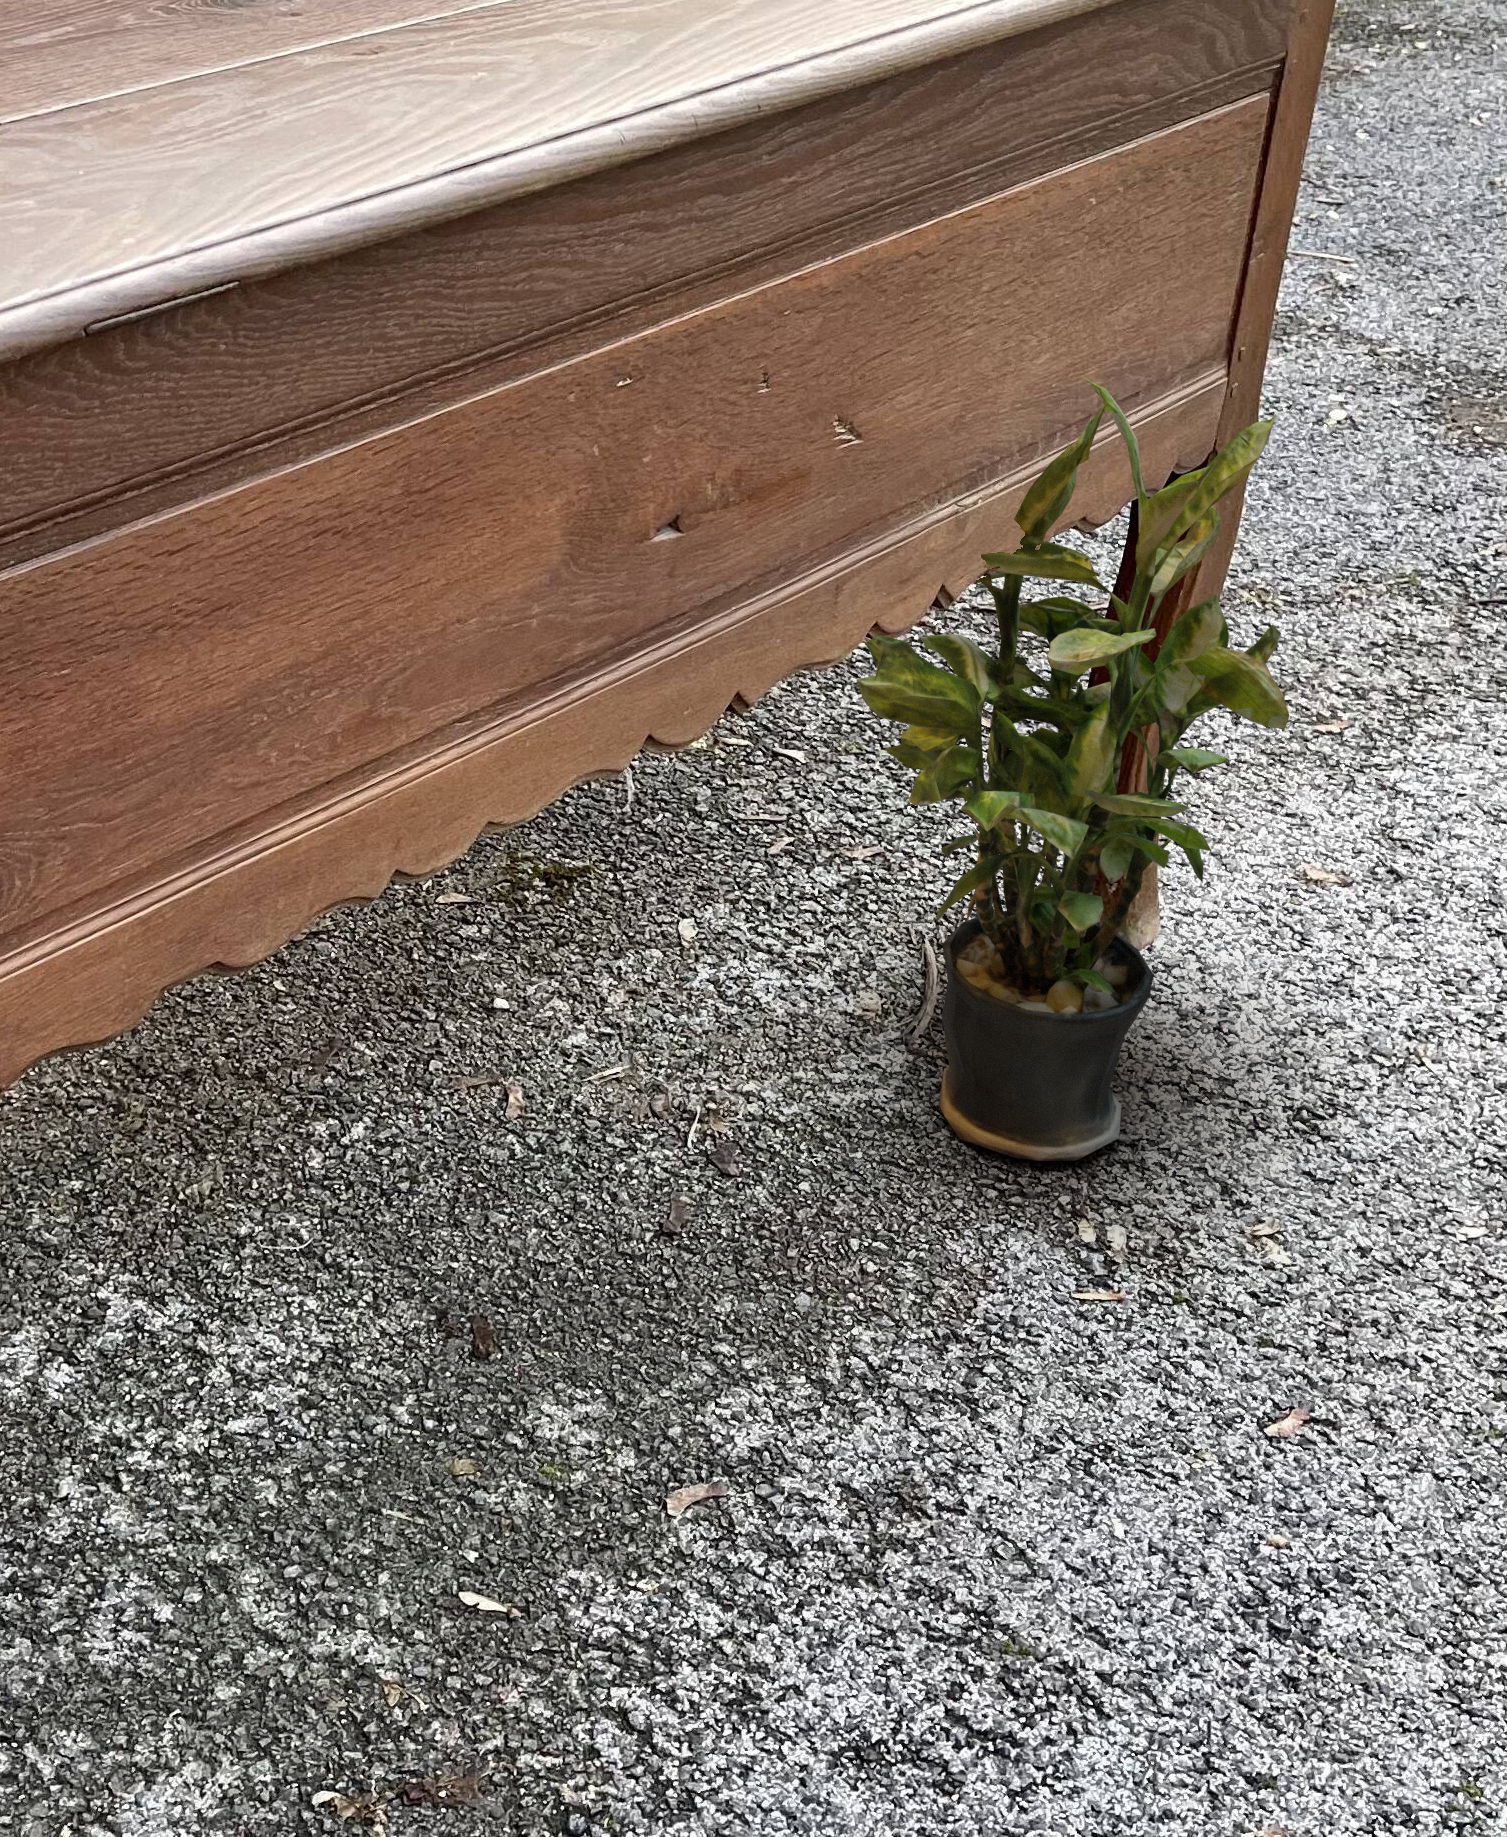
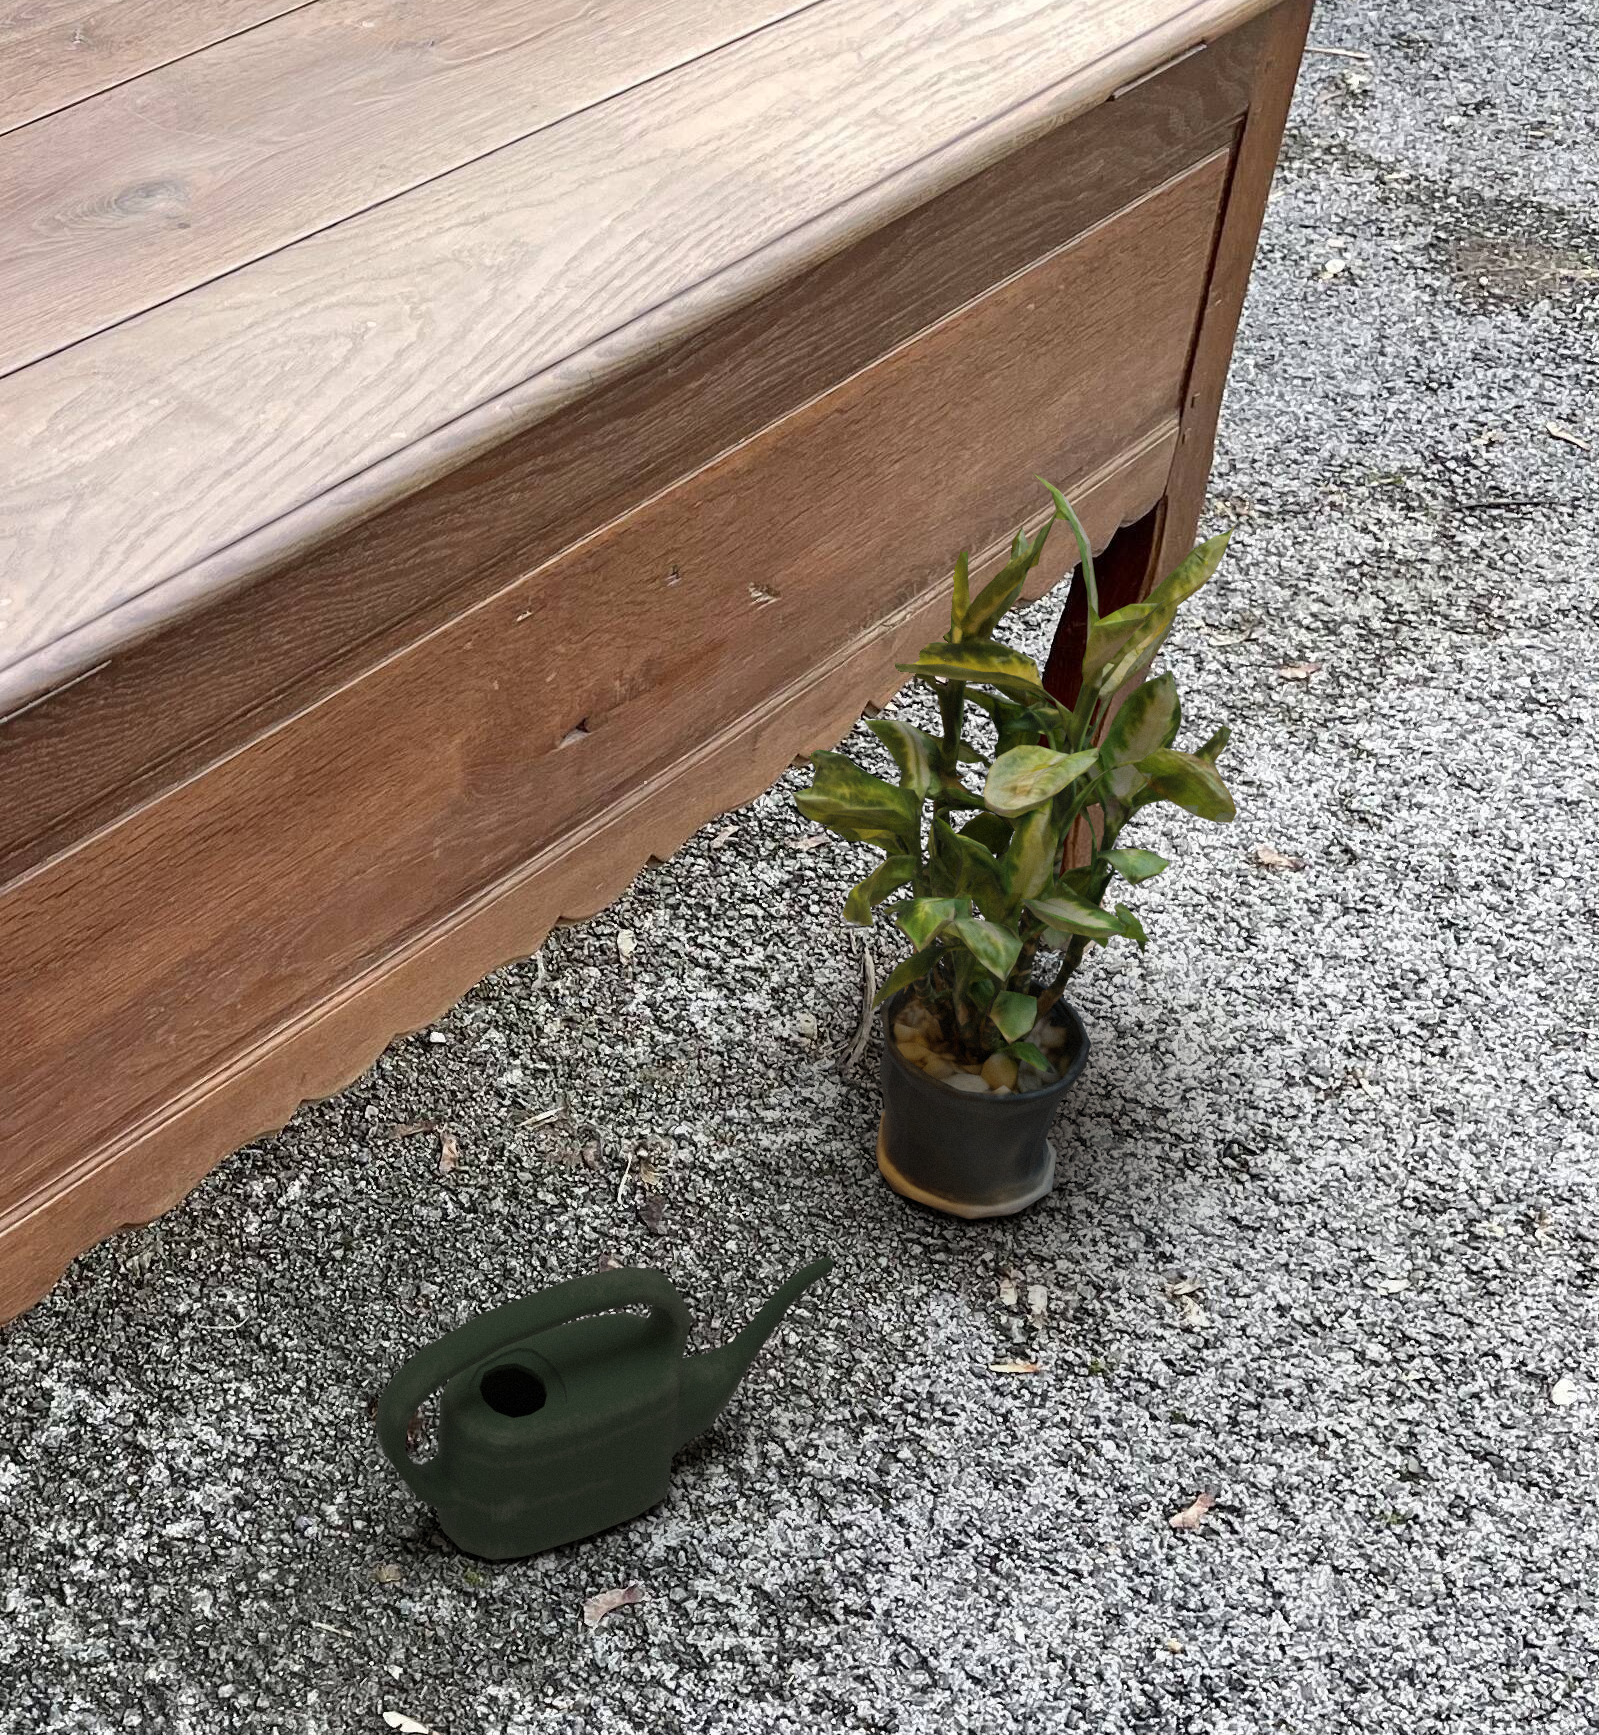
watering can: none [448,1128,911,1452] -> present [376,1256,833,1560]

